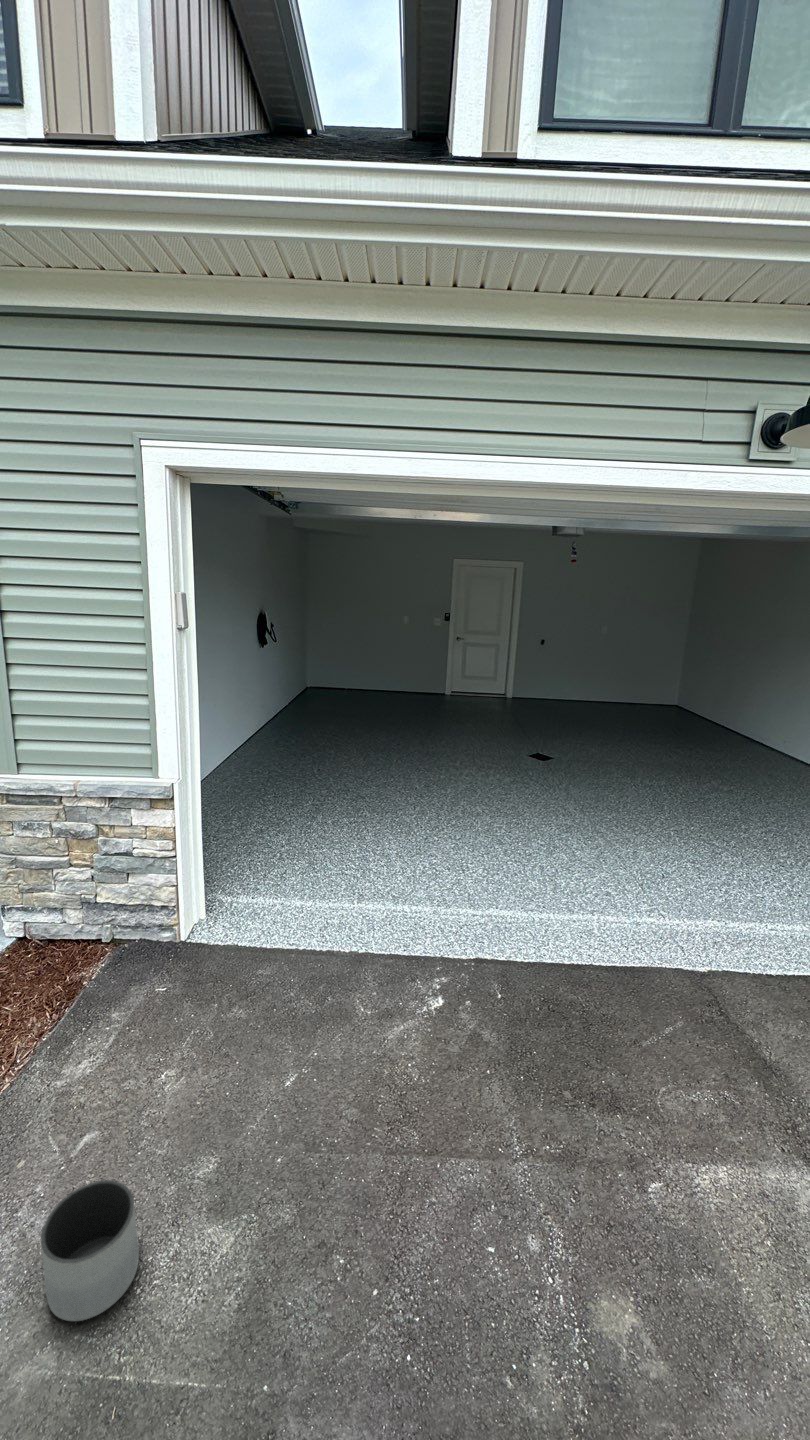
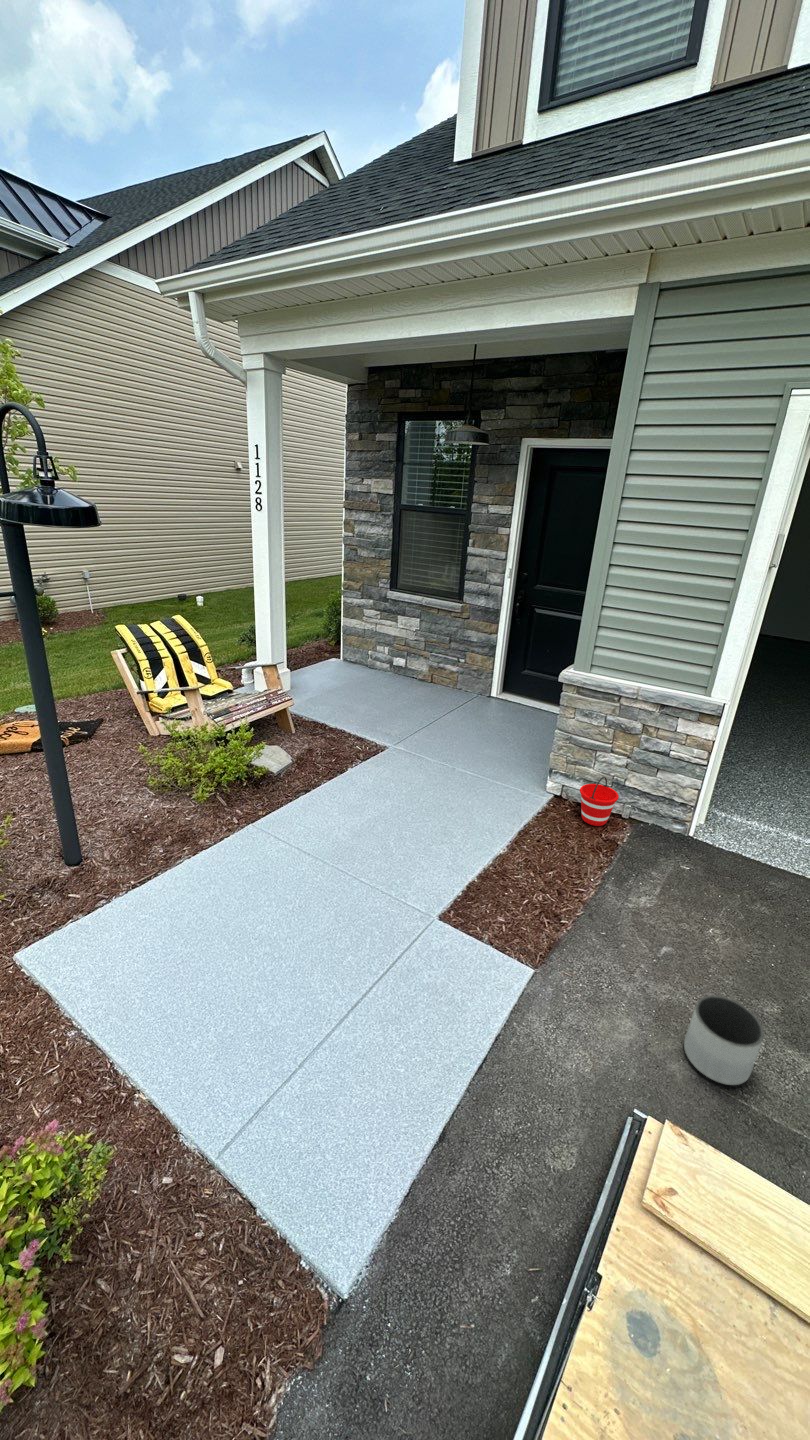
bucket: none [29,900,84,967] -> present [580,777,619,826]

